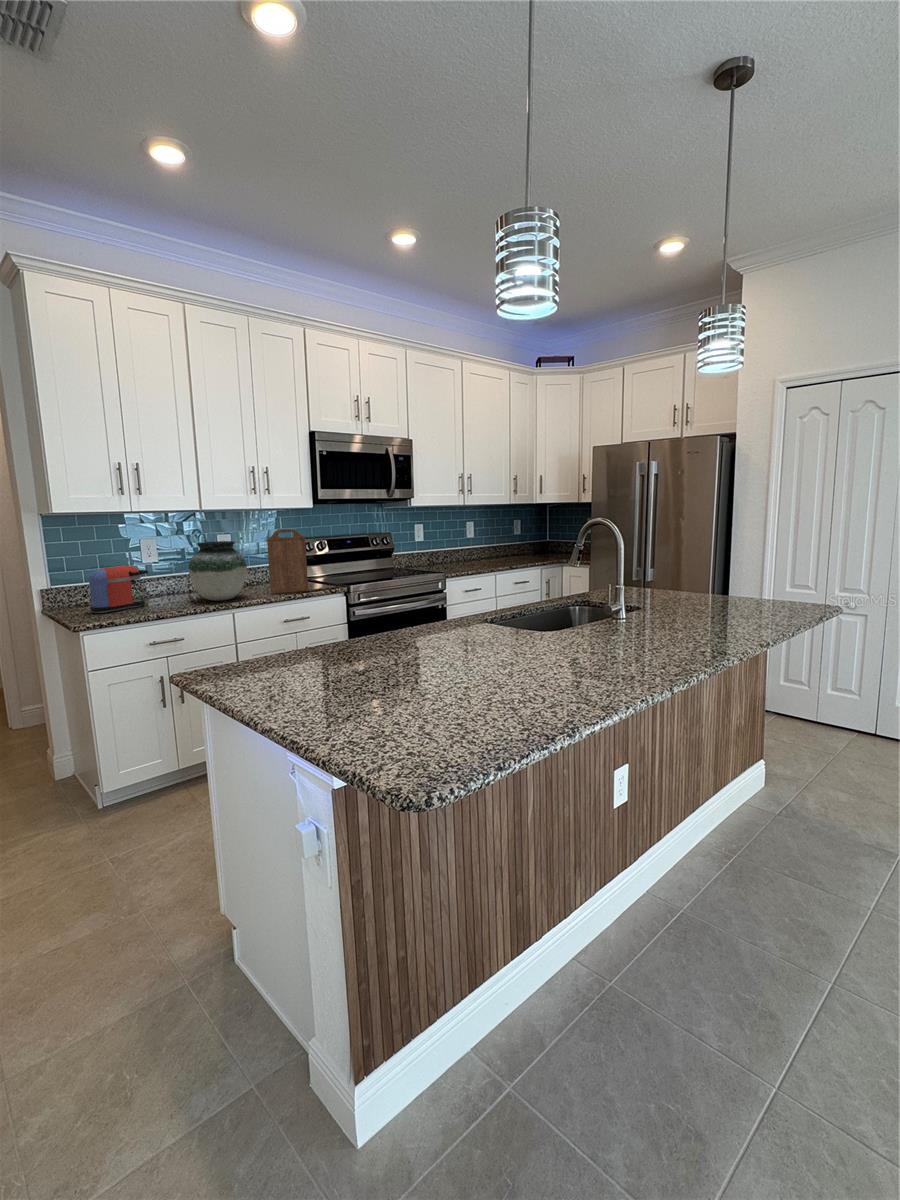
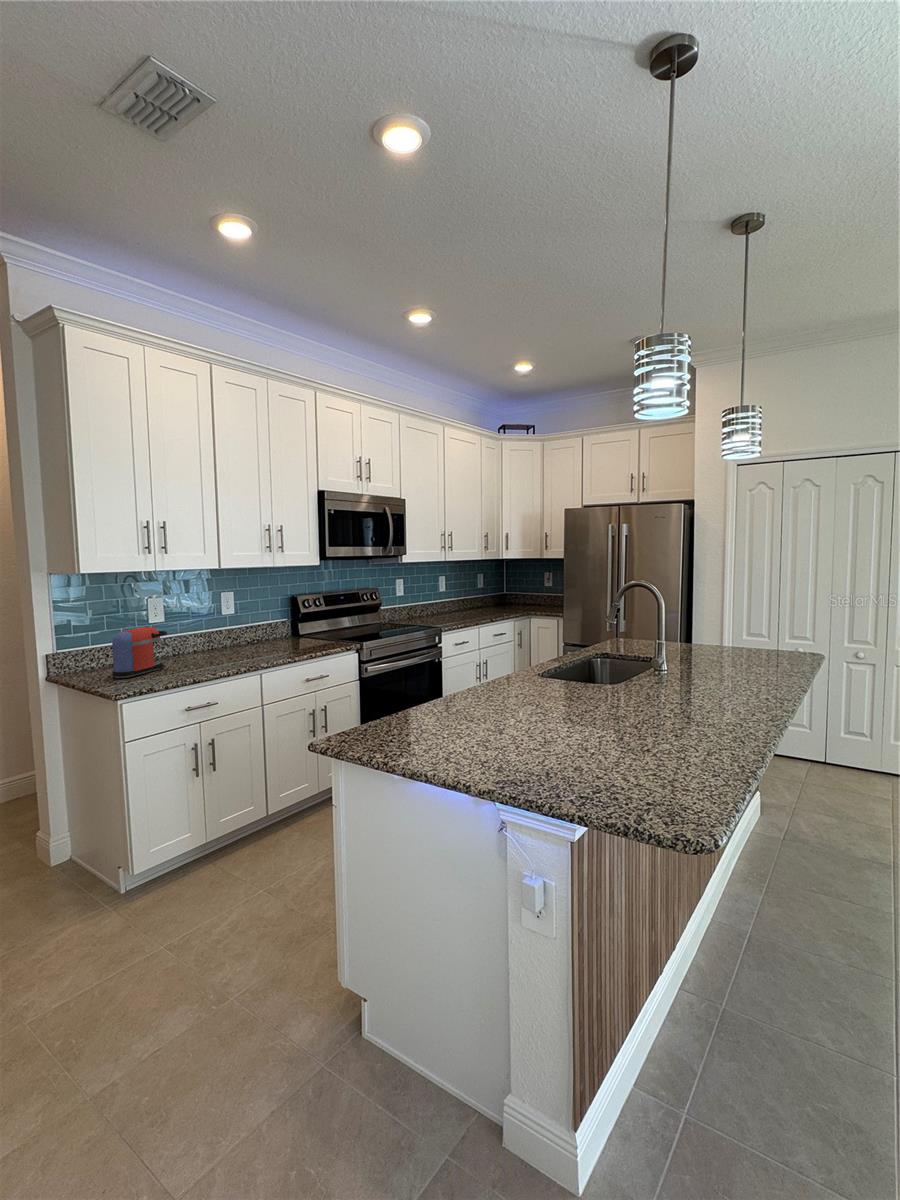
cutting board: present [267,529,308,594] -> none [286,587,324,652]
vase: present [189,541,247,601] -> none [210,600,269,661]

